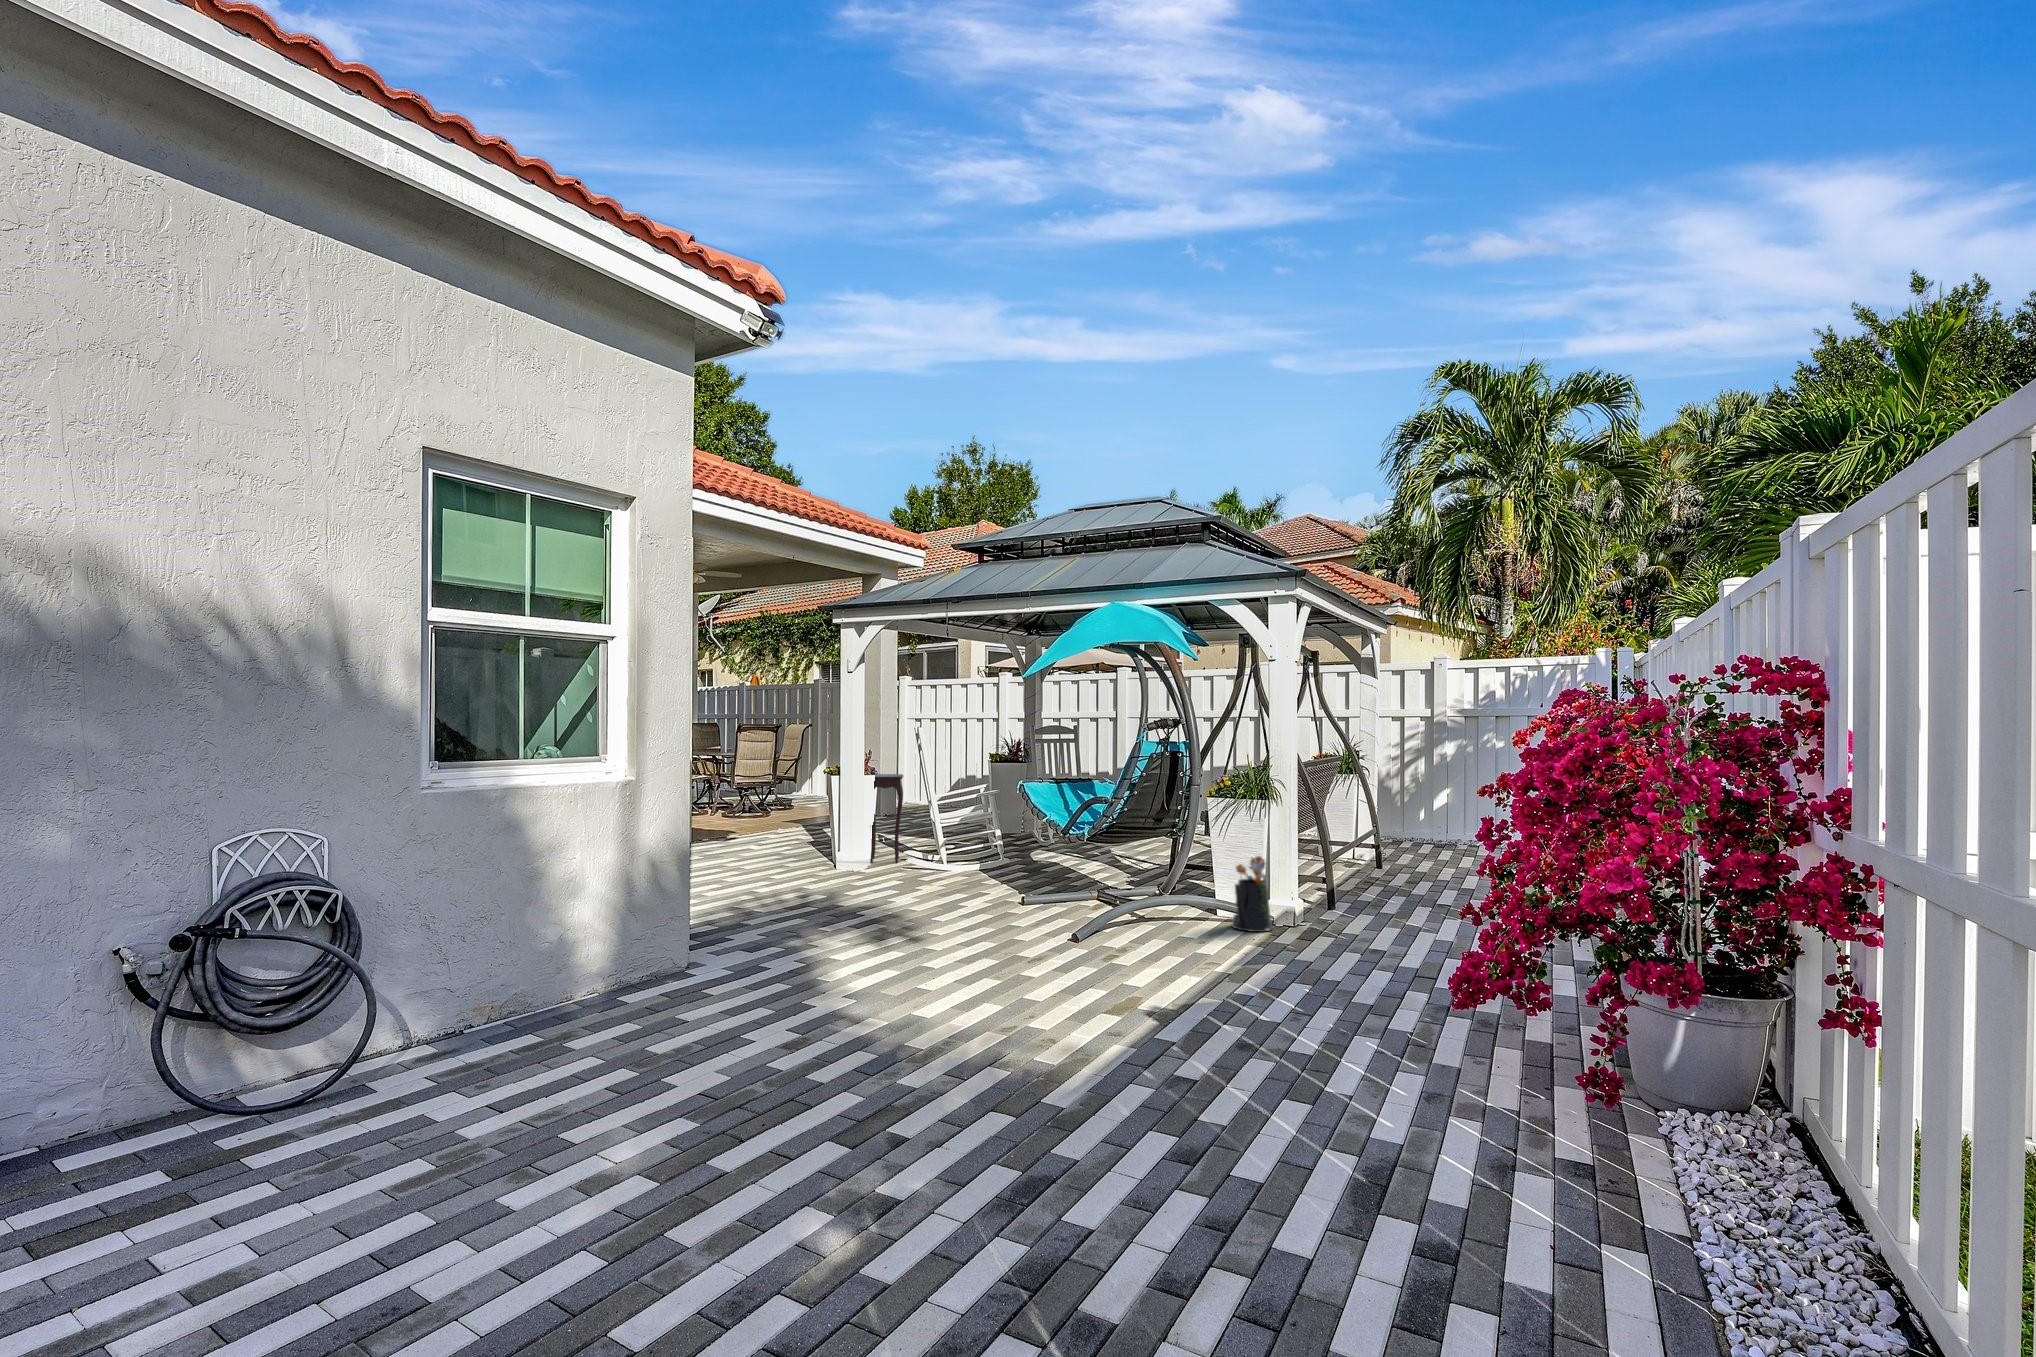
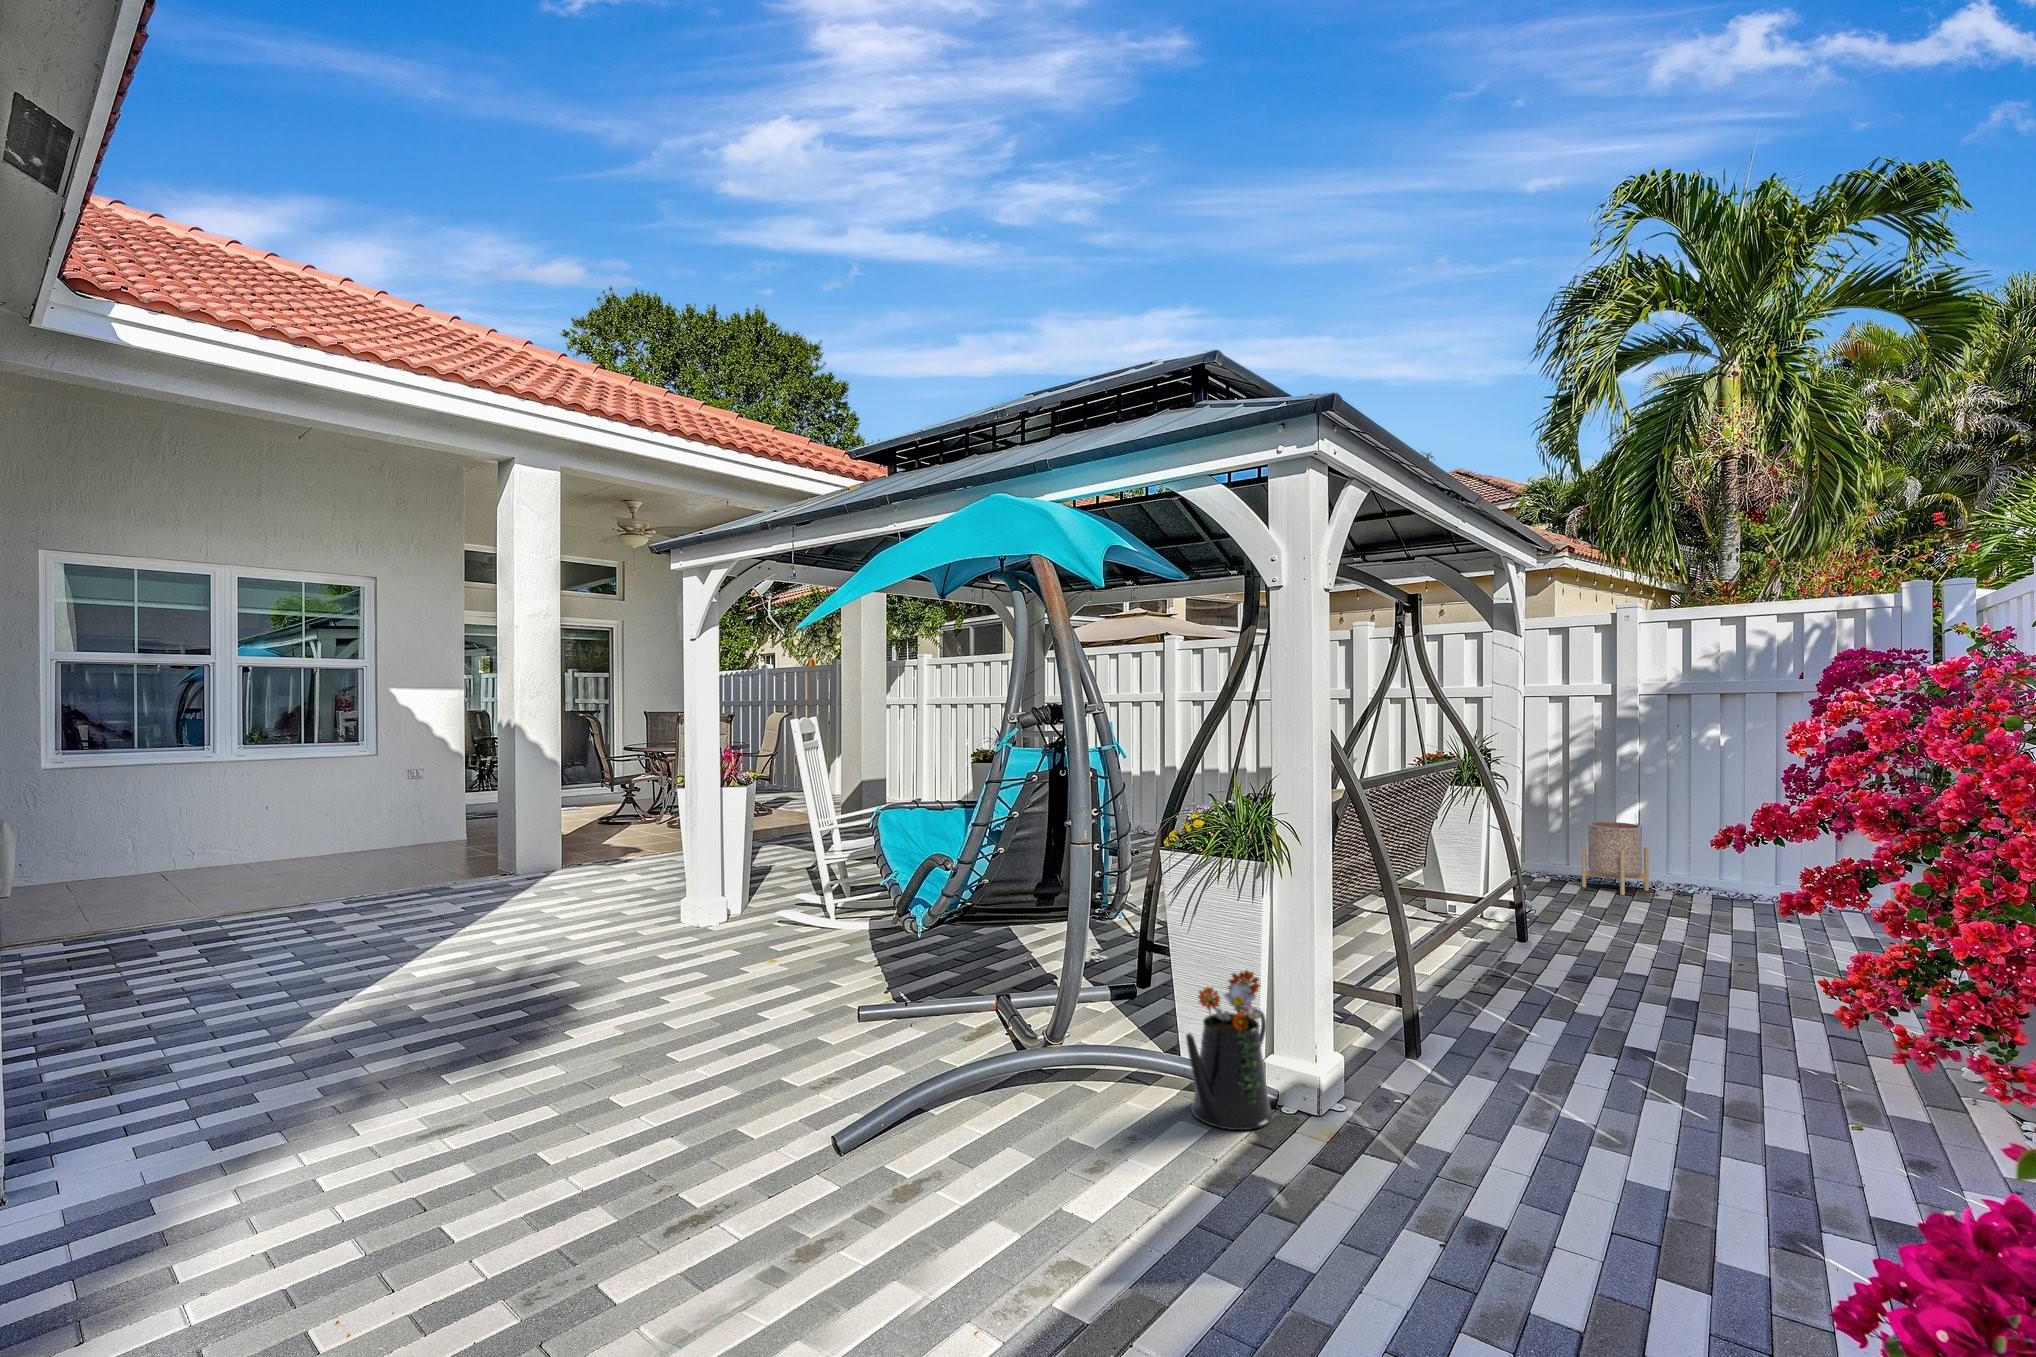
side table: present [870,774,903,863] -> none [730,788,793,919]
planter: none [1411,800,1451,846] -> present [1582,822,1649,895]

